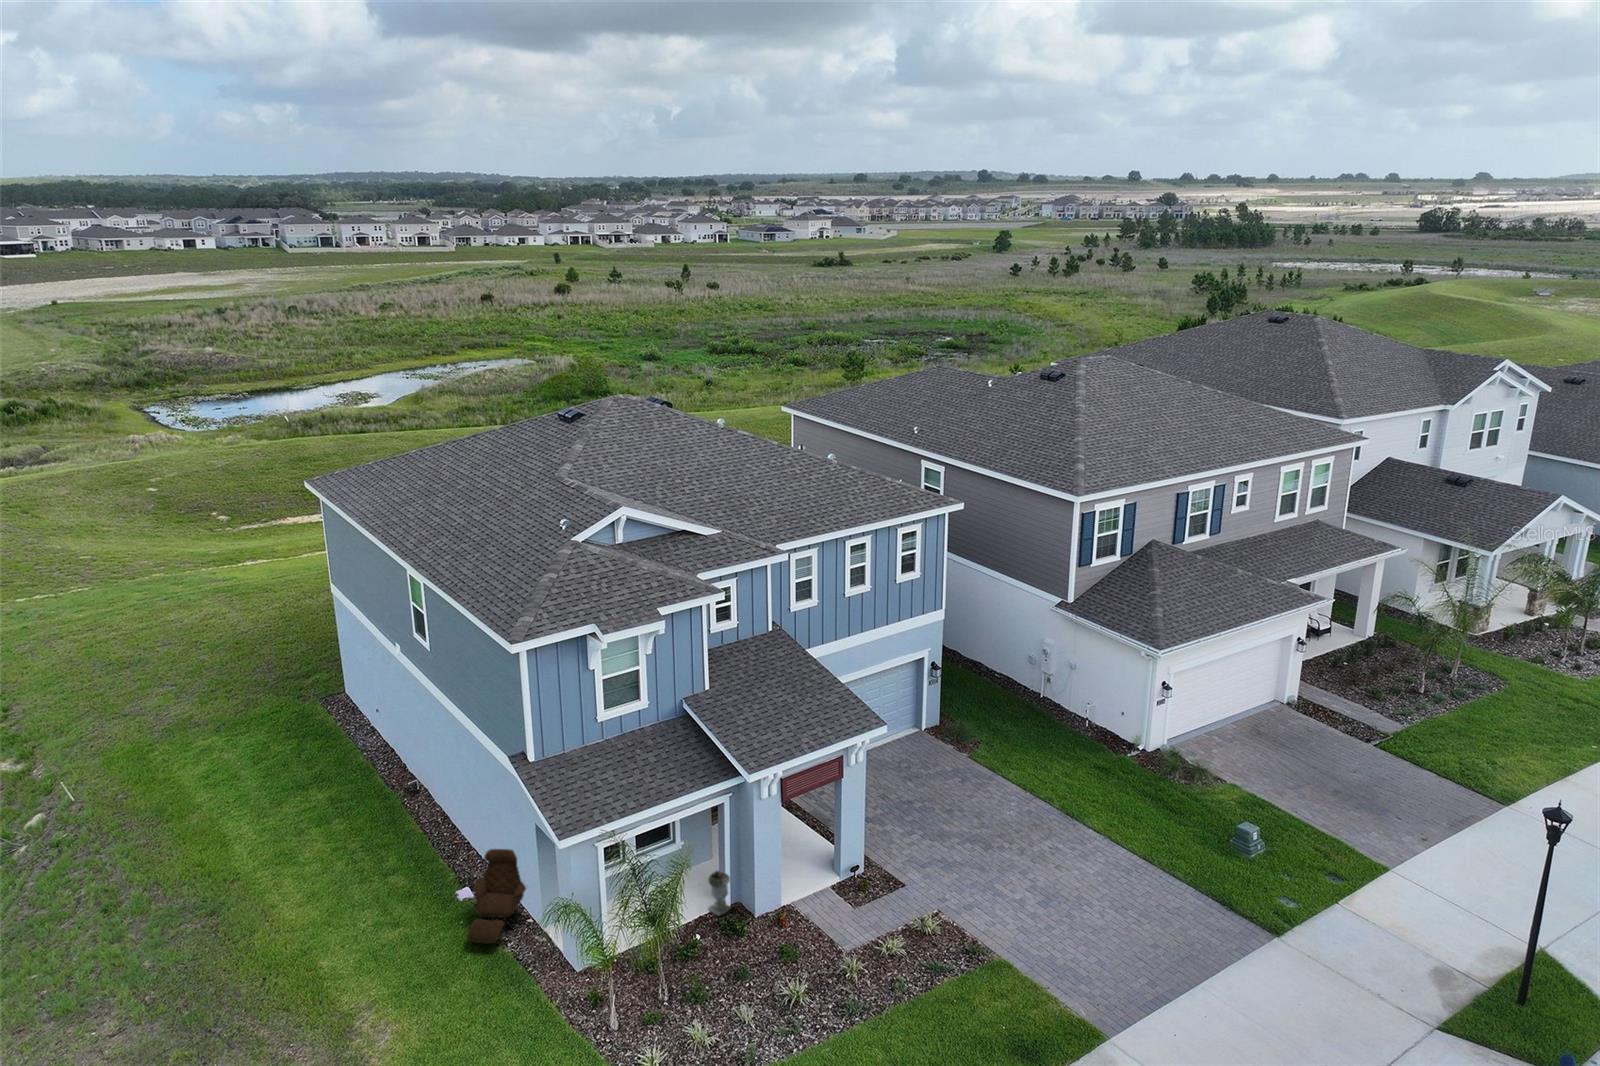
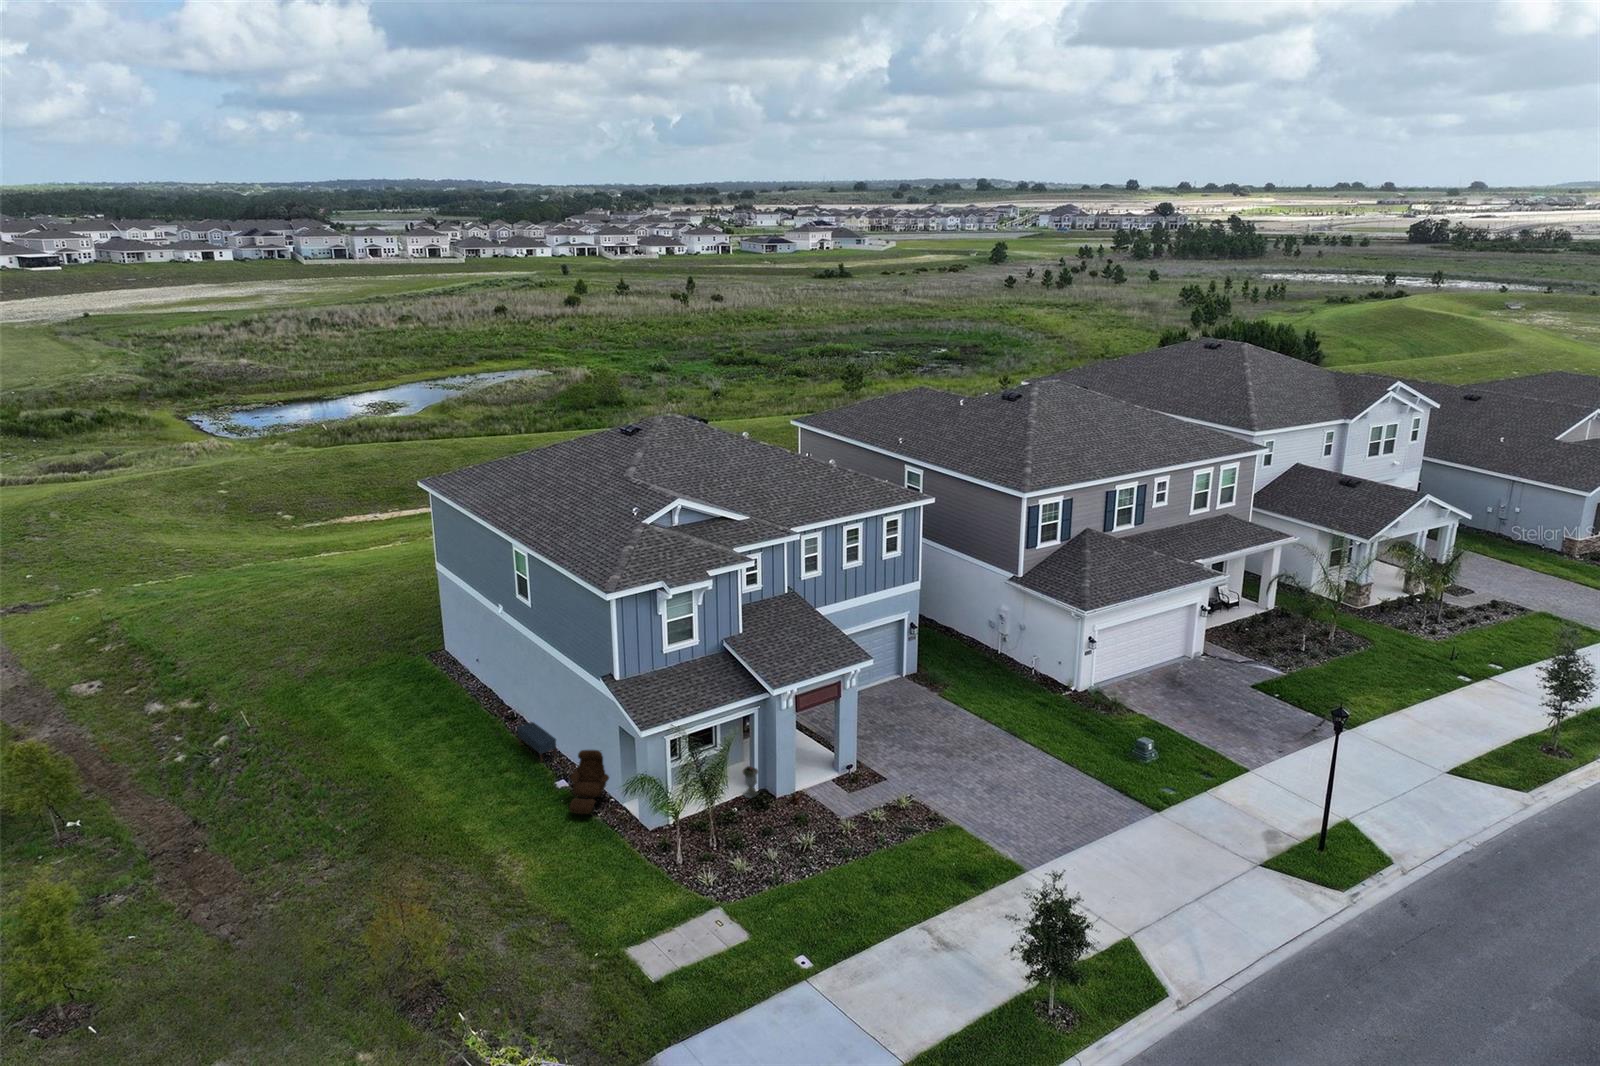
bench: none [418,798,468,857] -> present [517,722,557,762]

